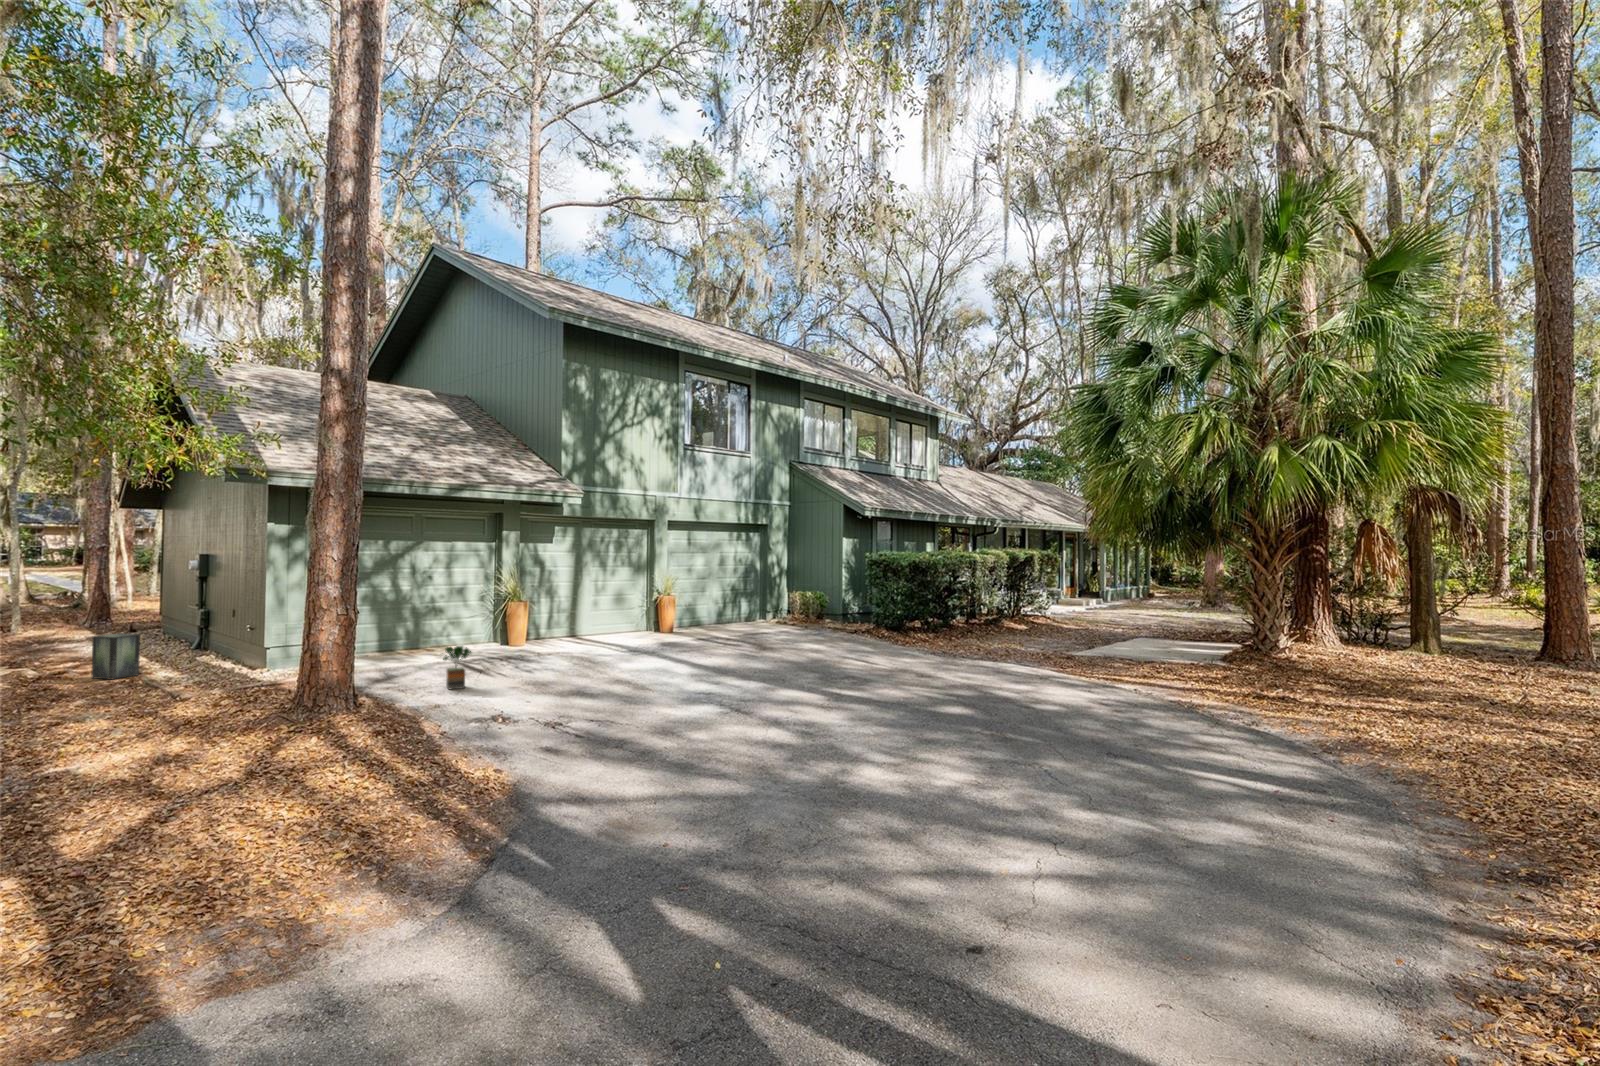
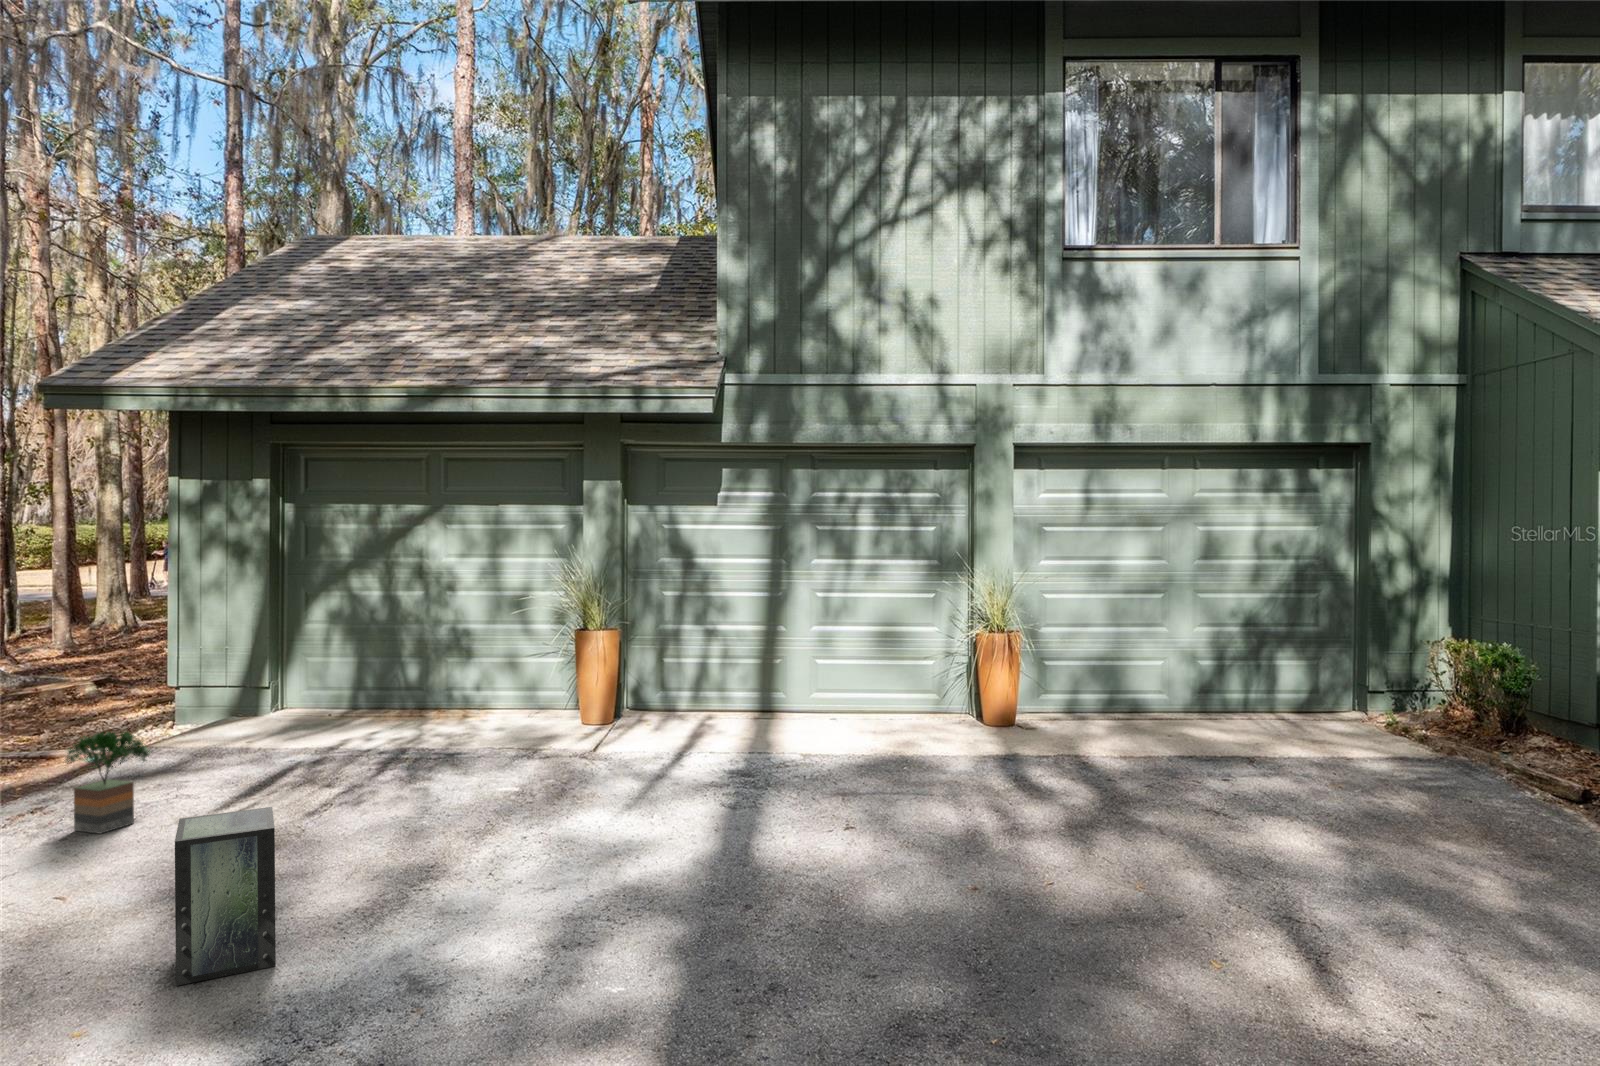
storage box: present [92,633,140,680] -> present [175,807,276,986]

